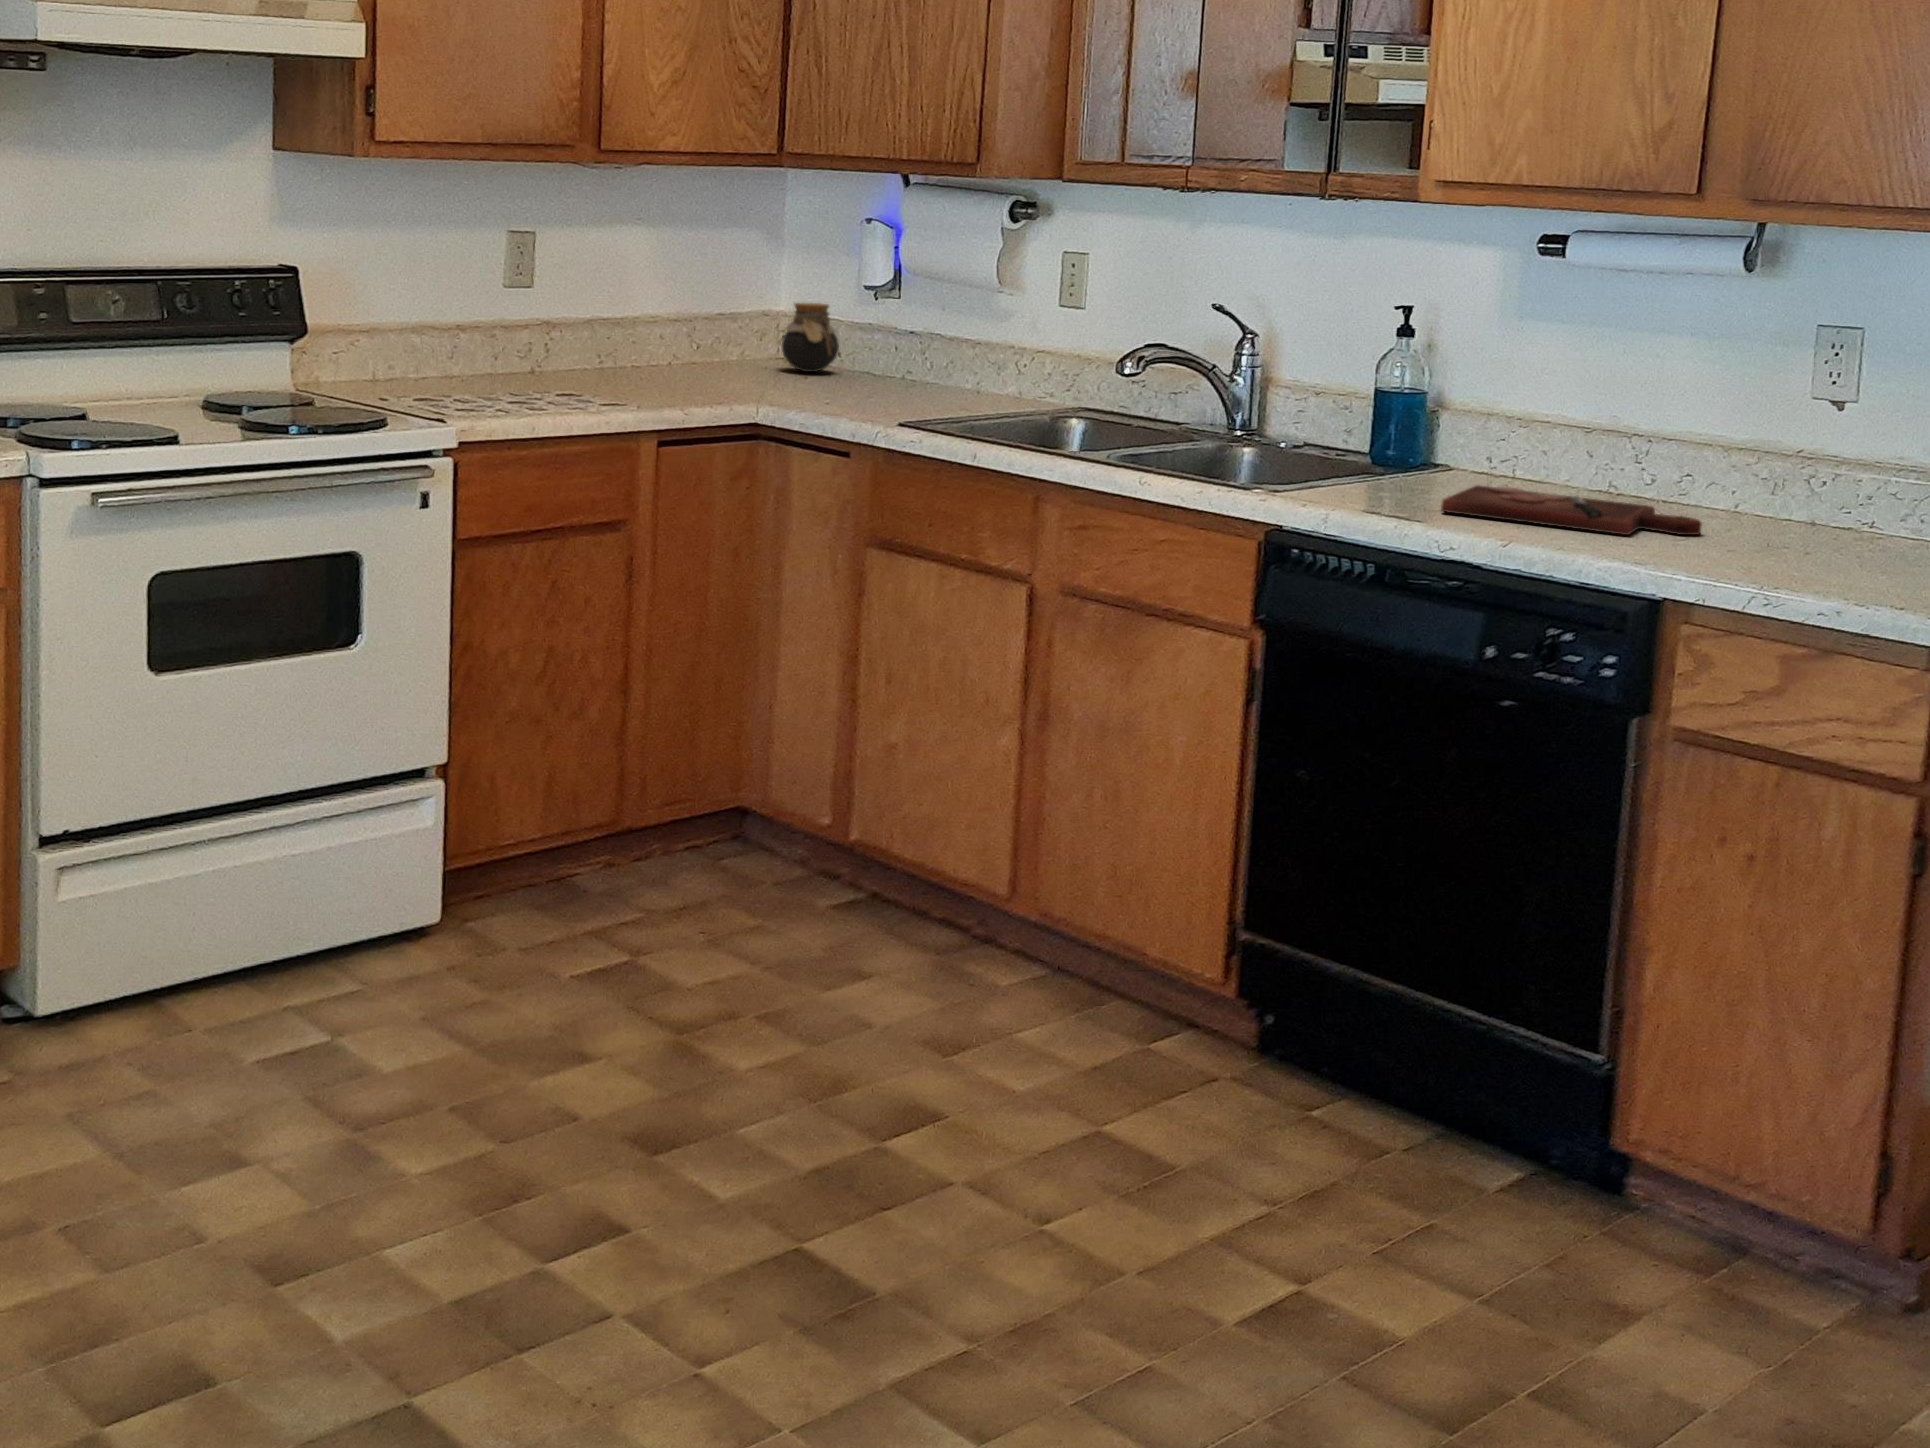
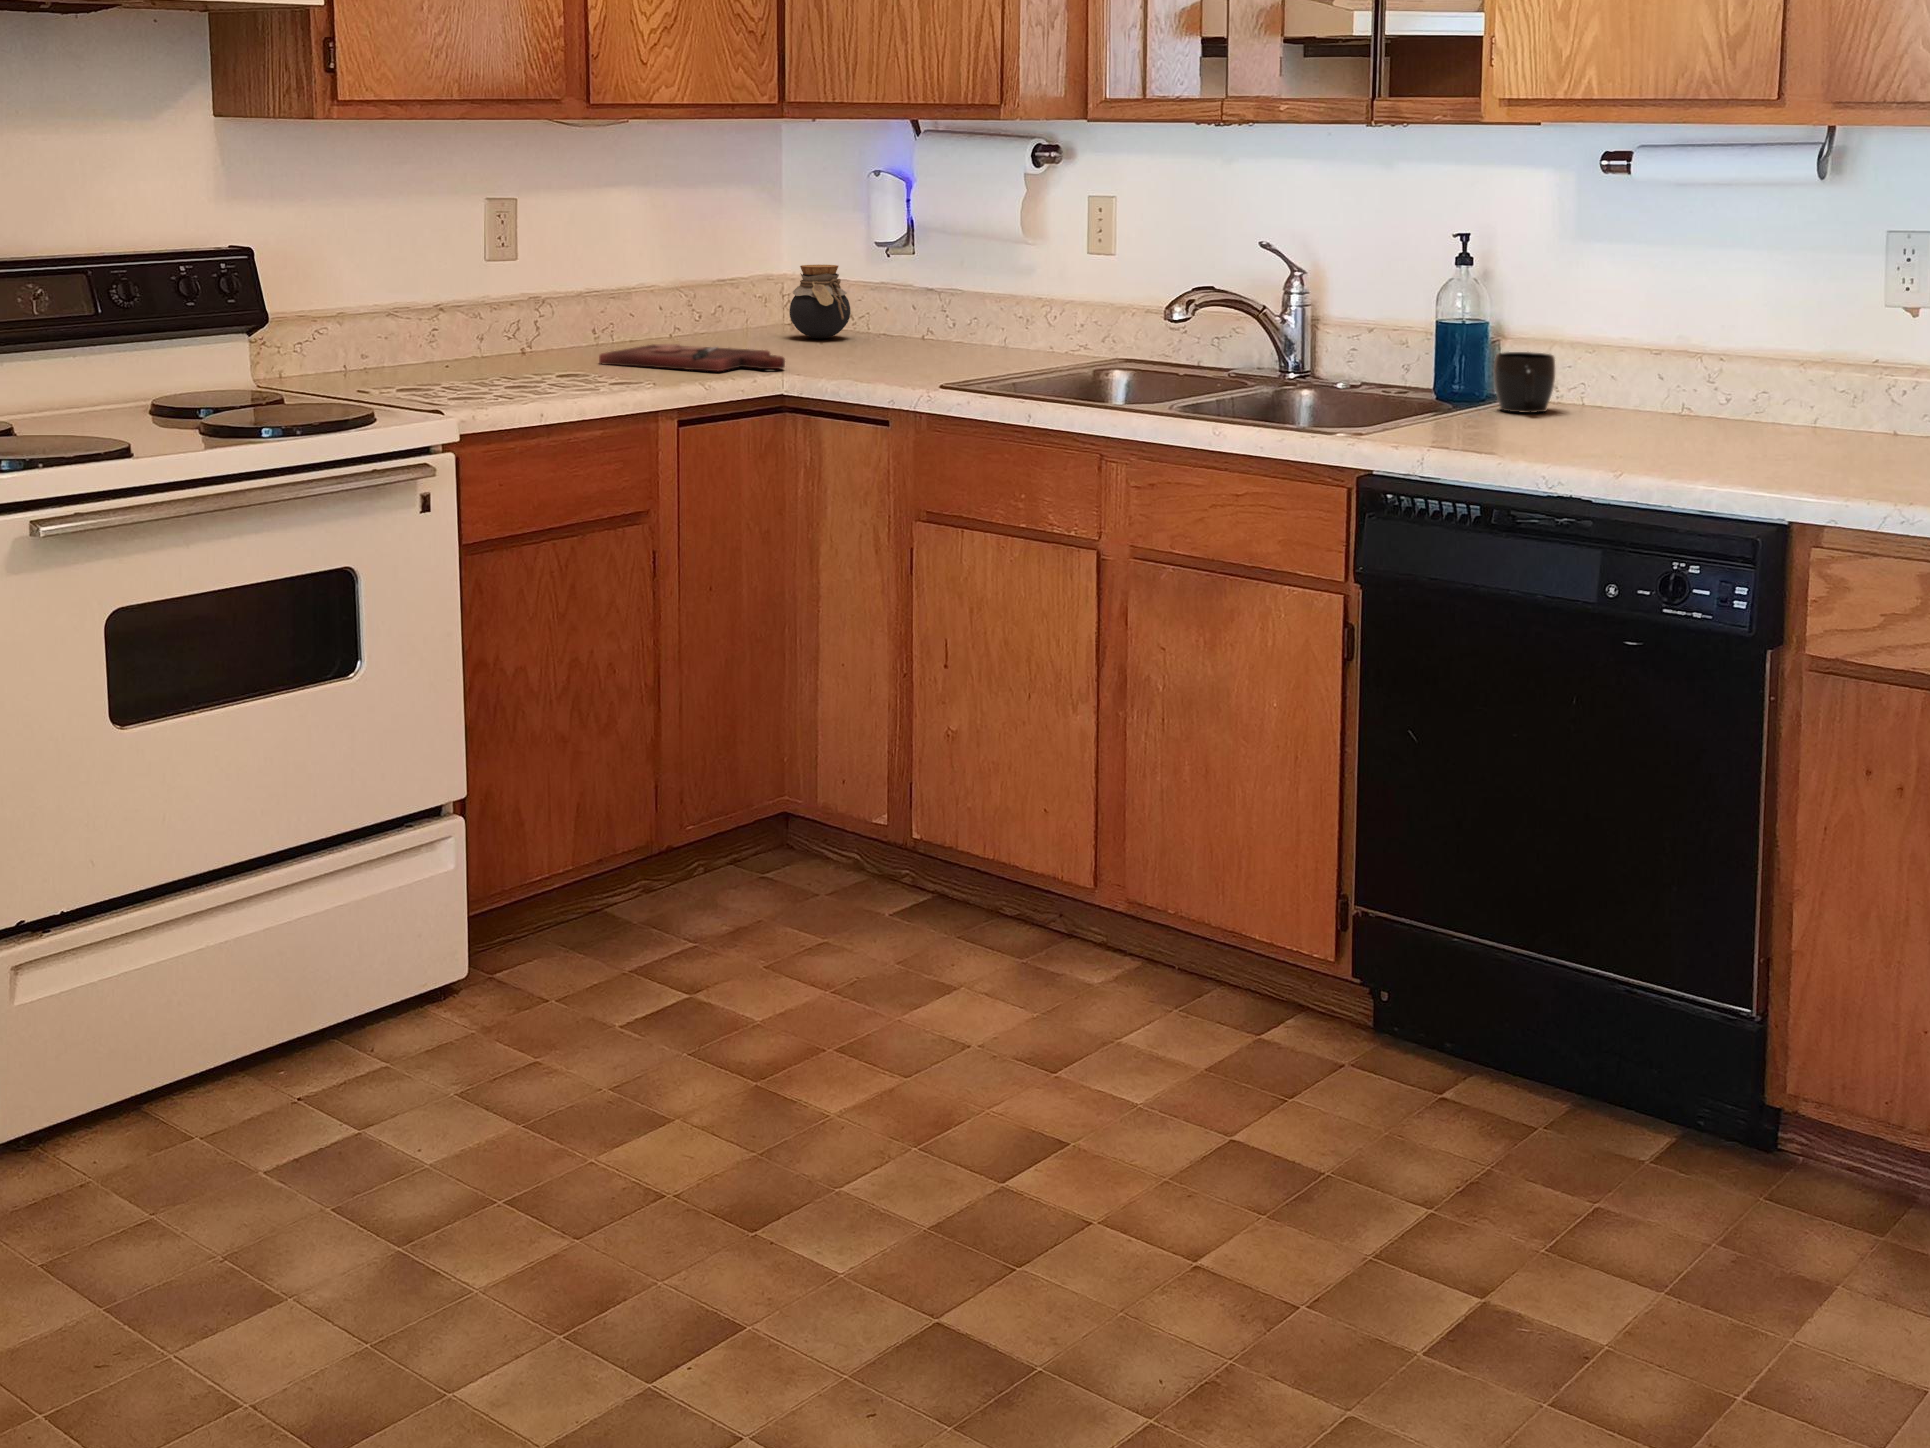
mug: none [1422,422,1483,481] -> present [1494,352,1555,413]
cutting board: present [1441,485,1702,535] -> present [599,344,785,371]

